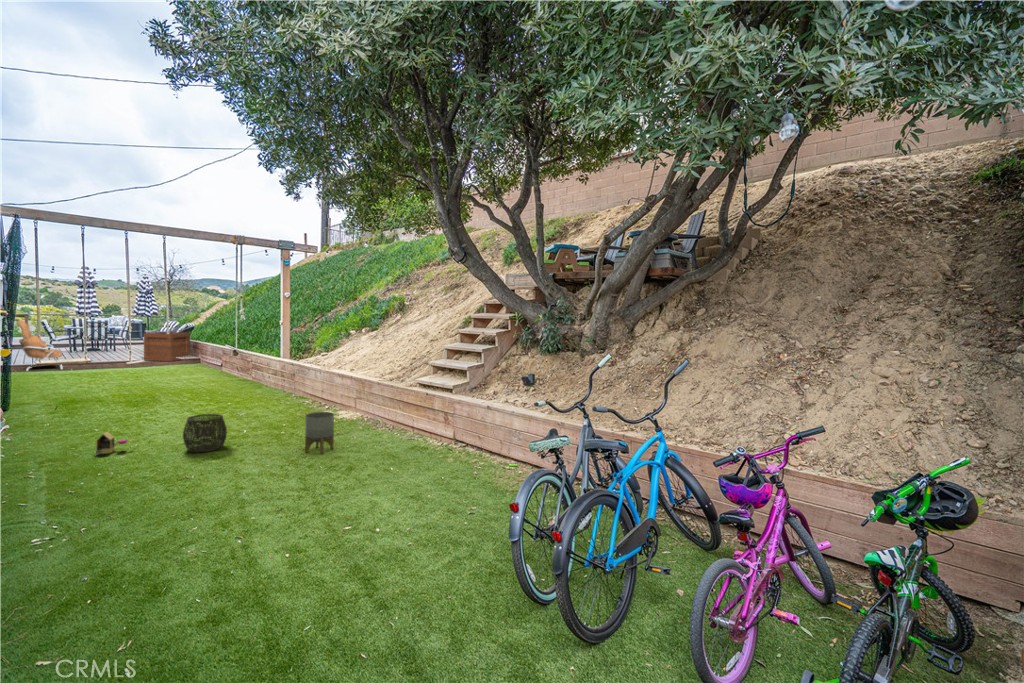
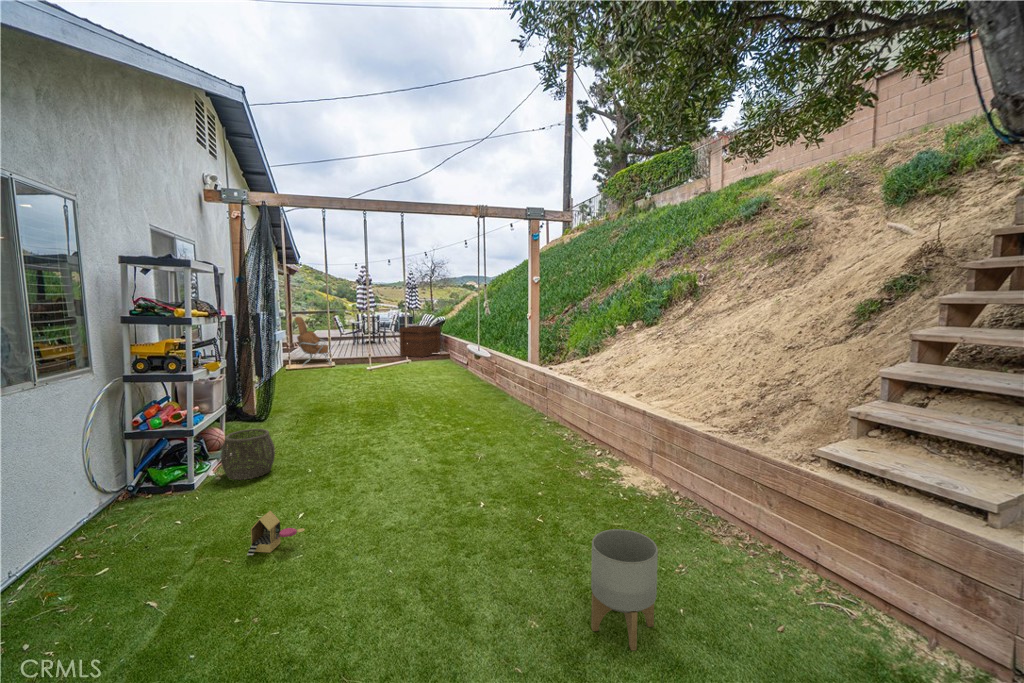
woven basket: present [183,414,227,452] -> present [221,429,275,480]

